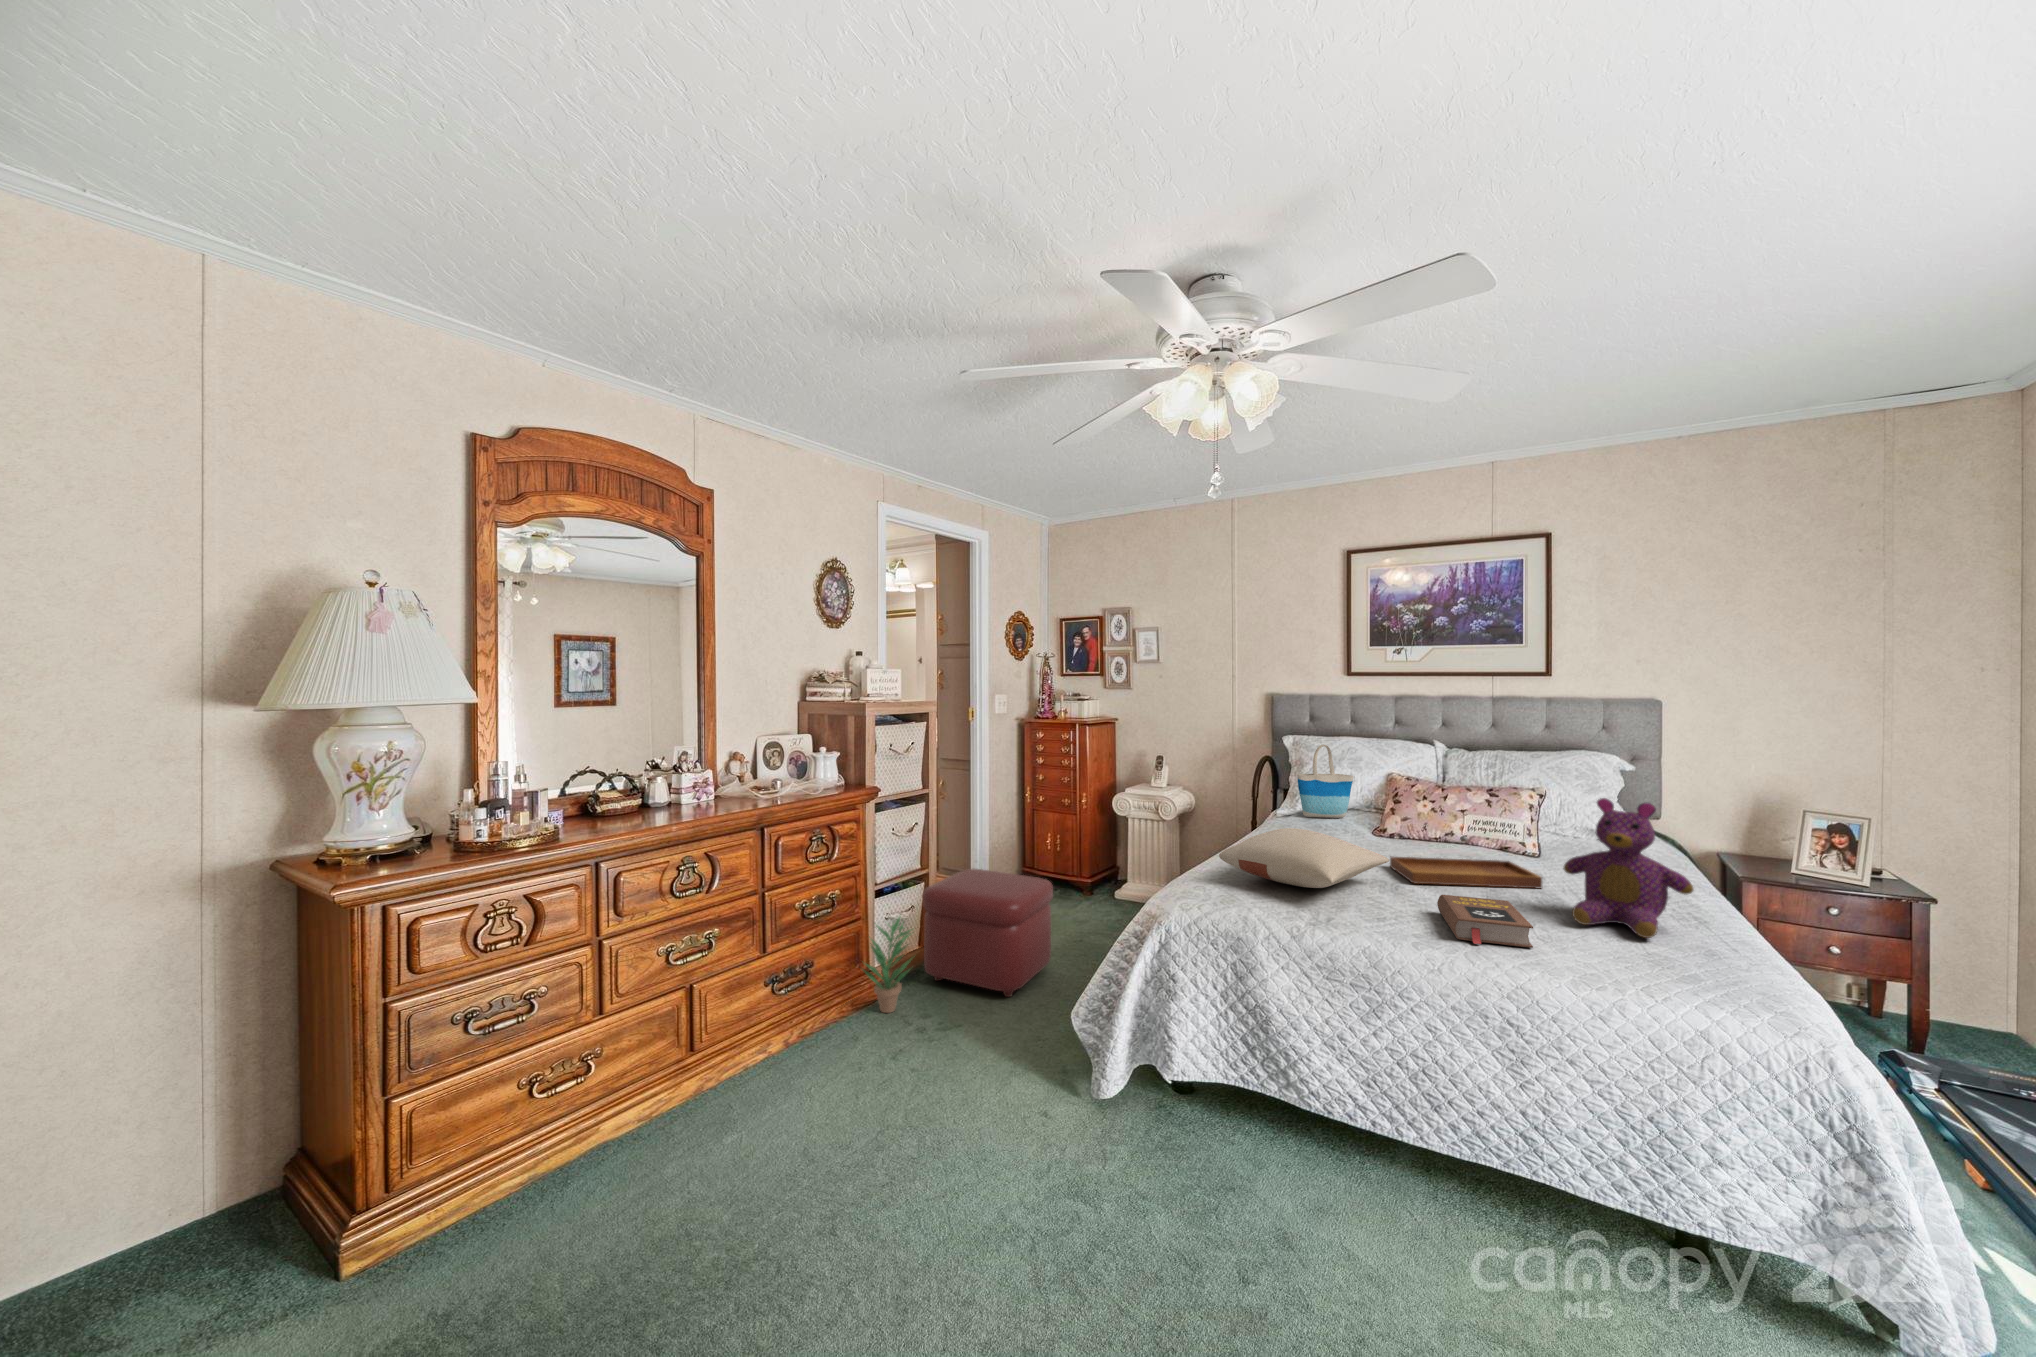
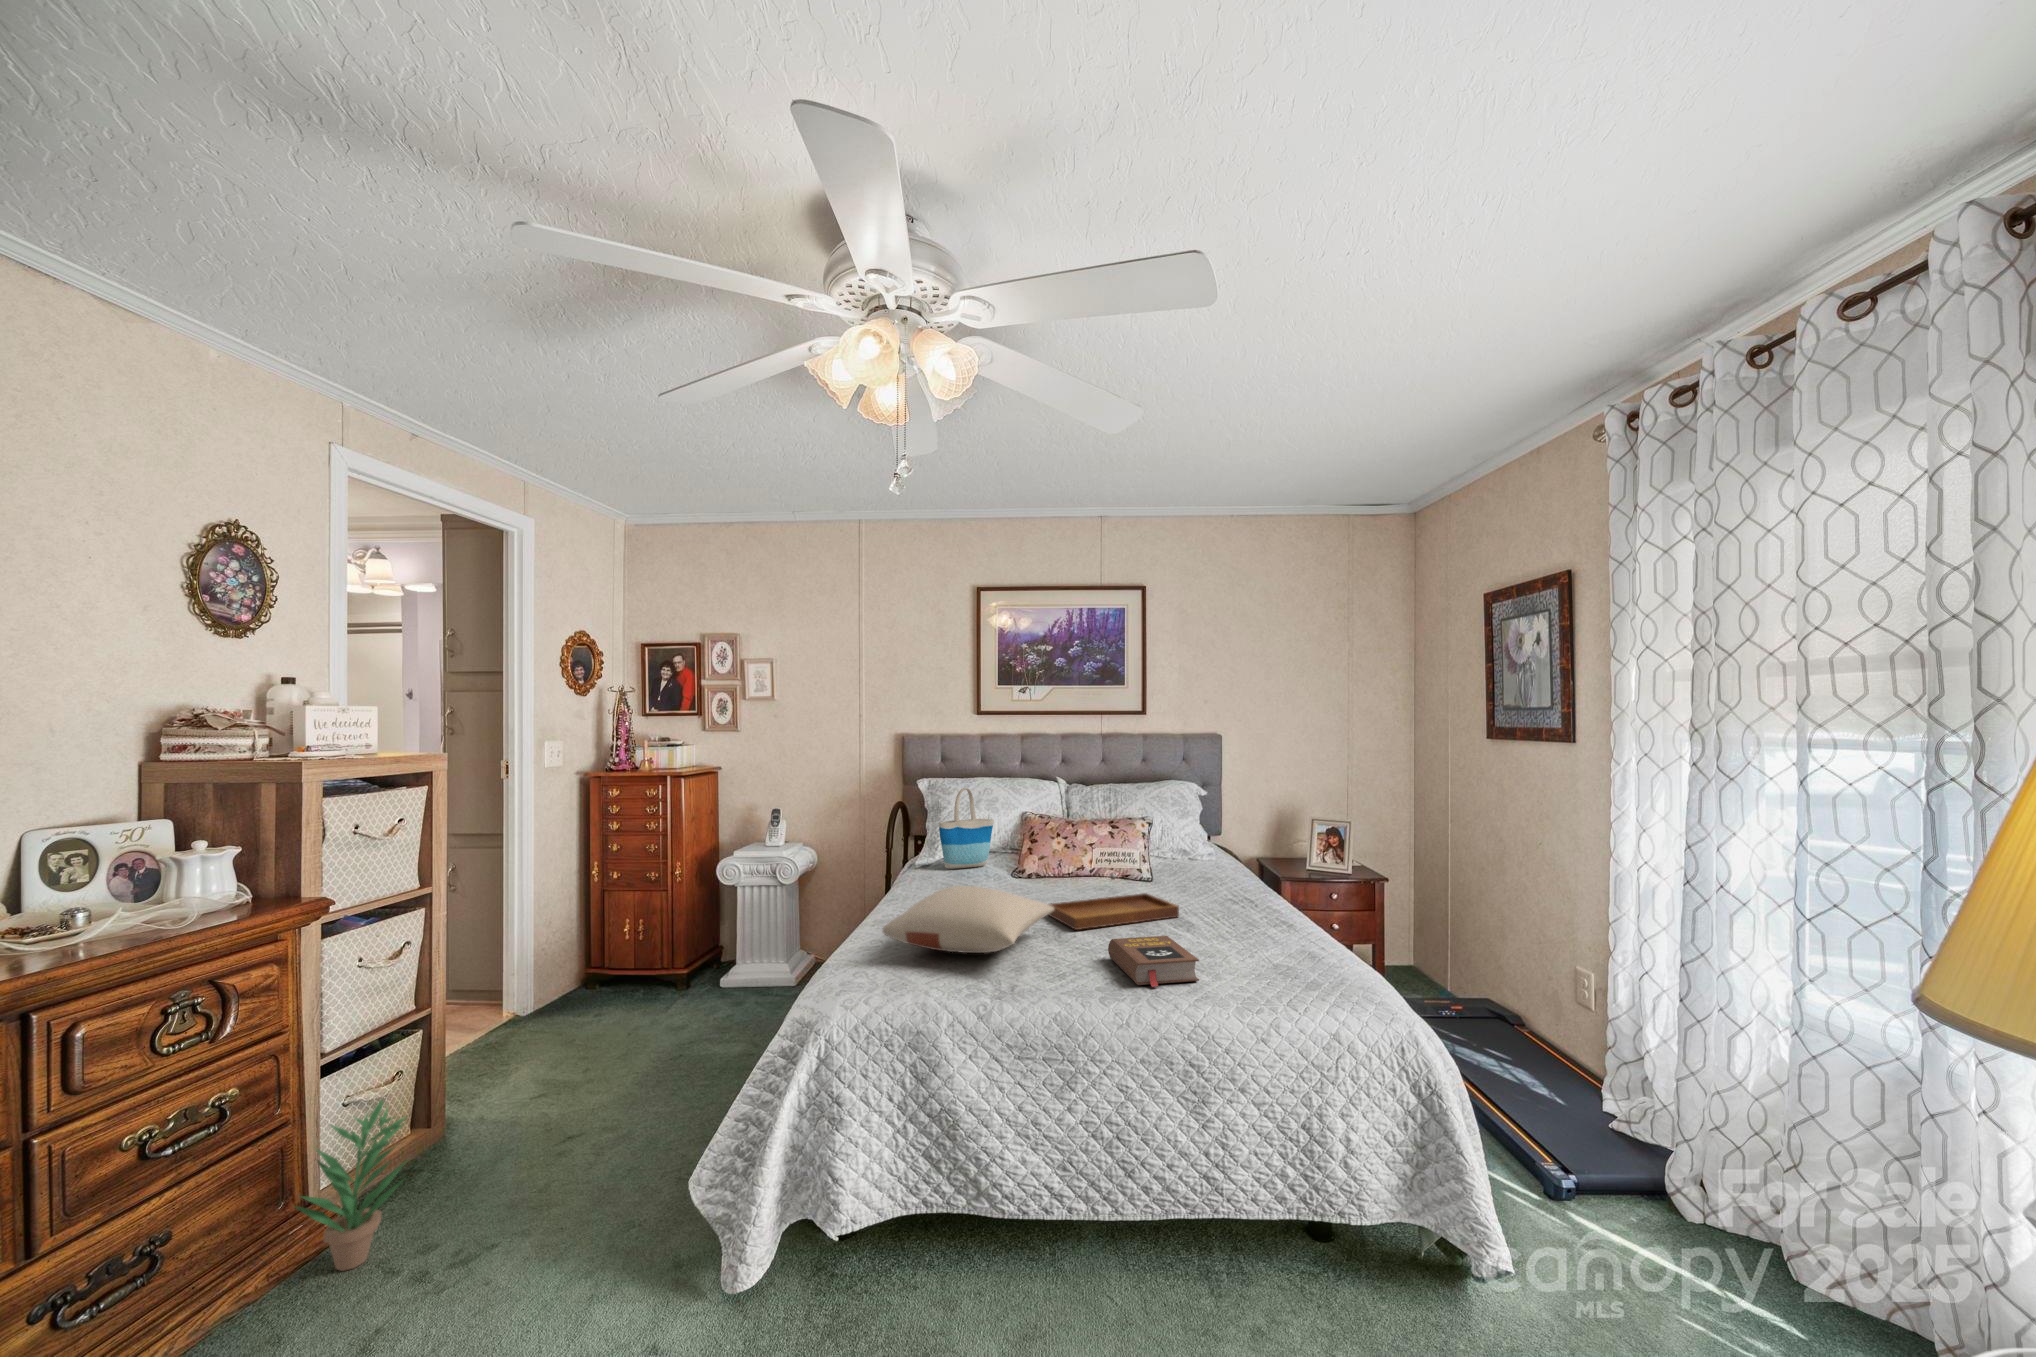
teddy bear: present [1563,798,1693,938] -> none [1202,825,1298,953]
ottoman: present [922,869,1053,997] -> none [421,994,641,1186]

